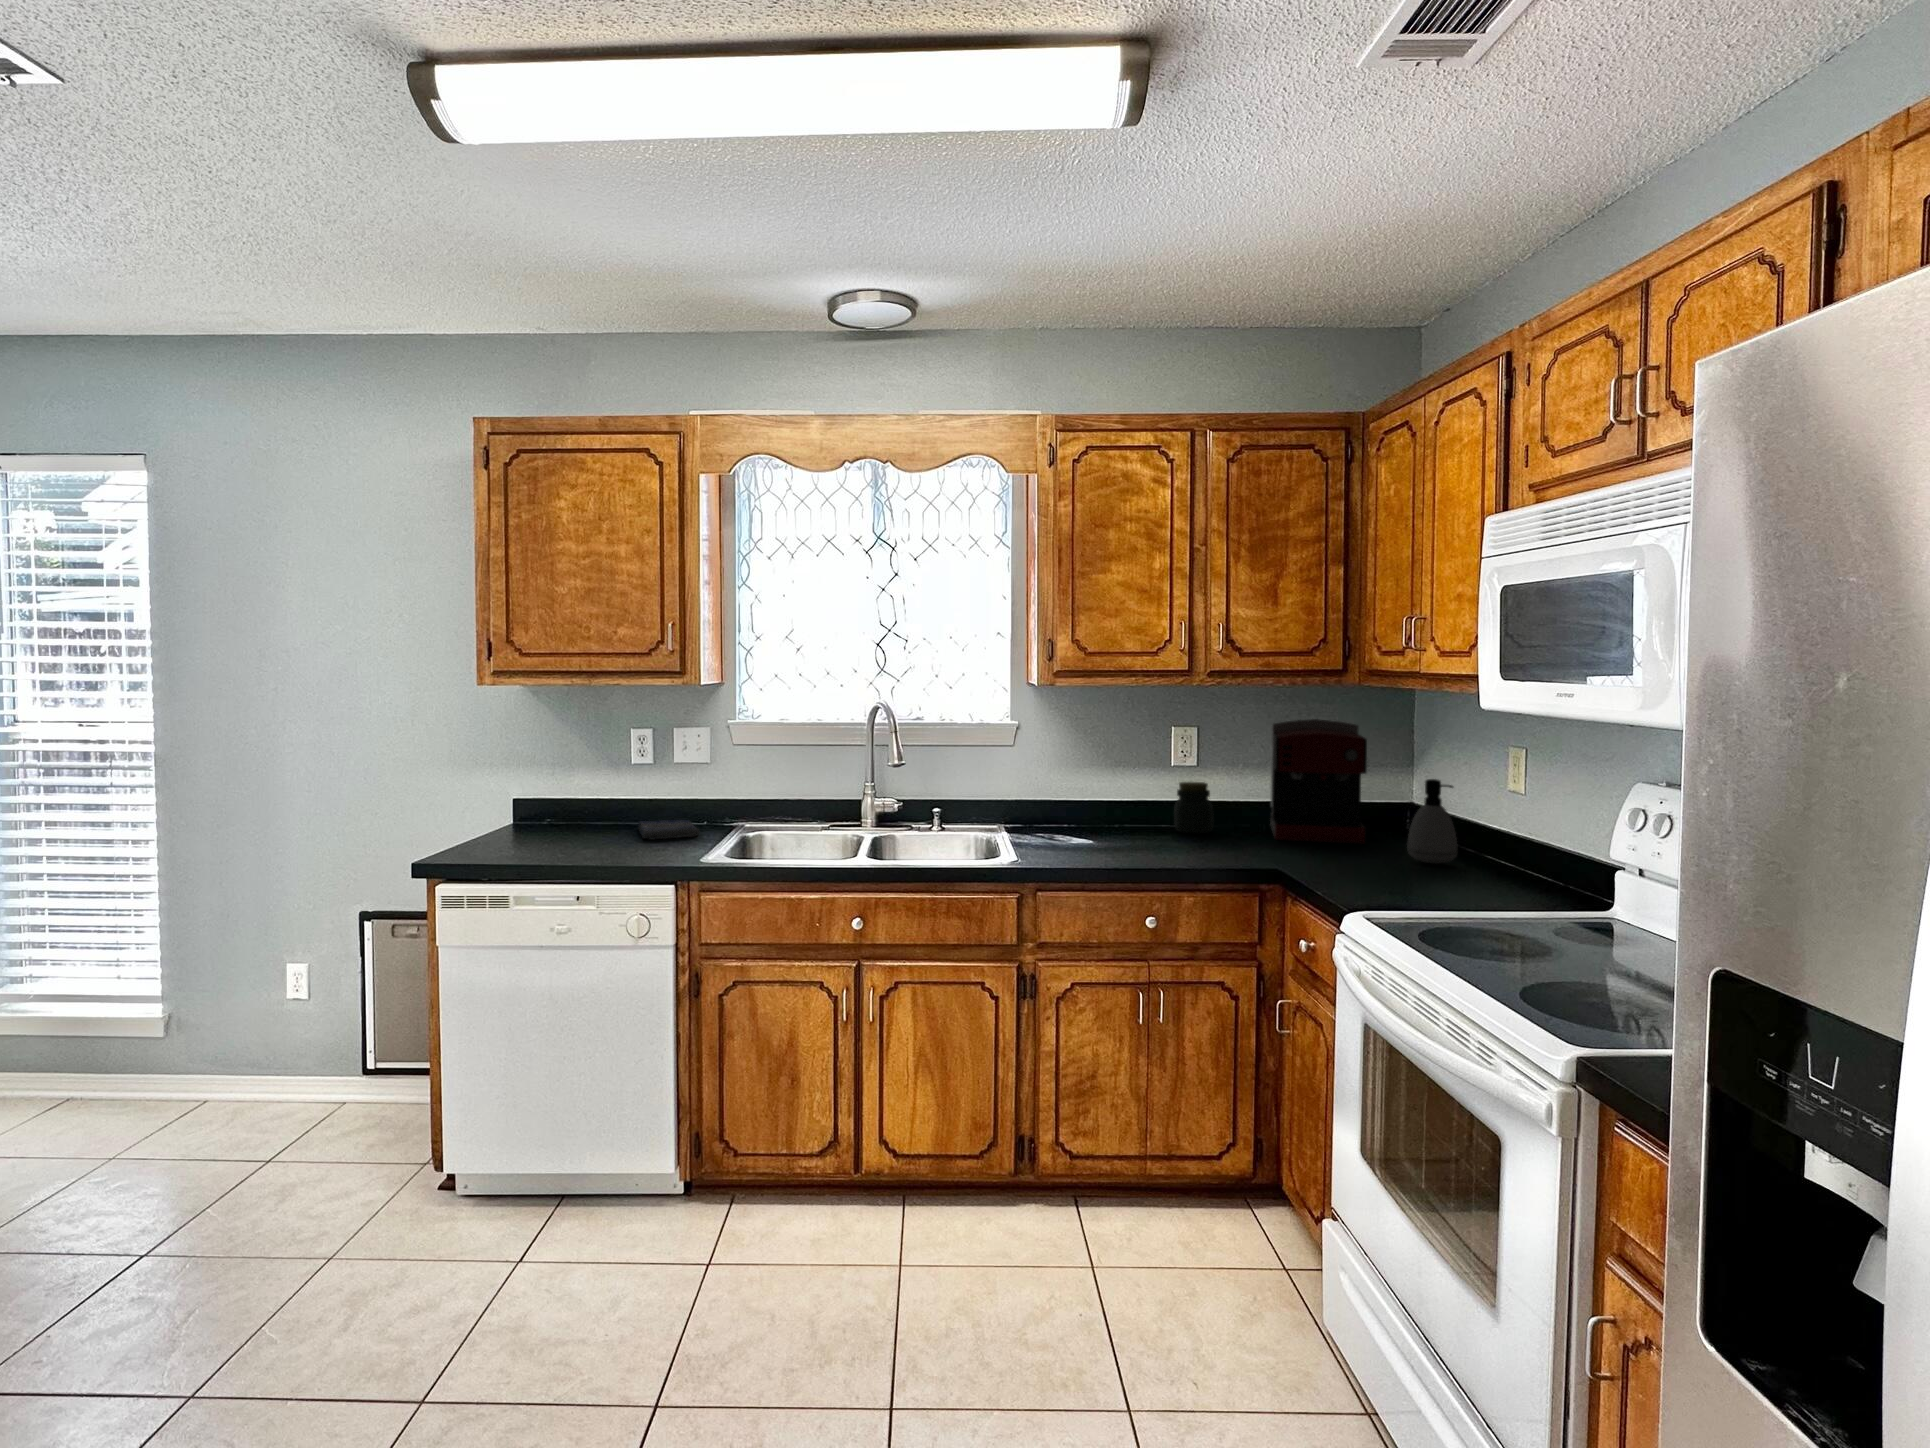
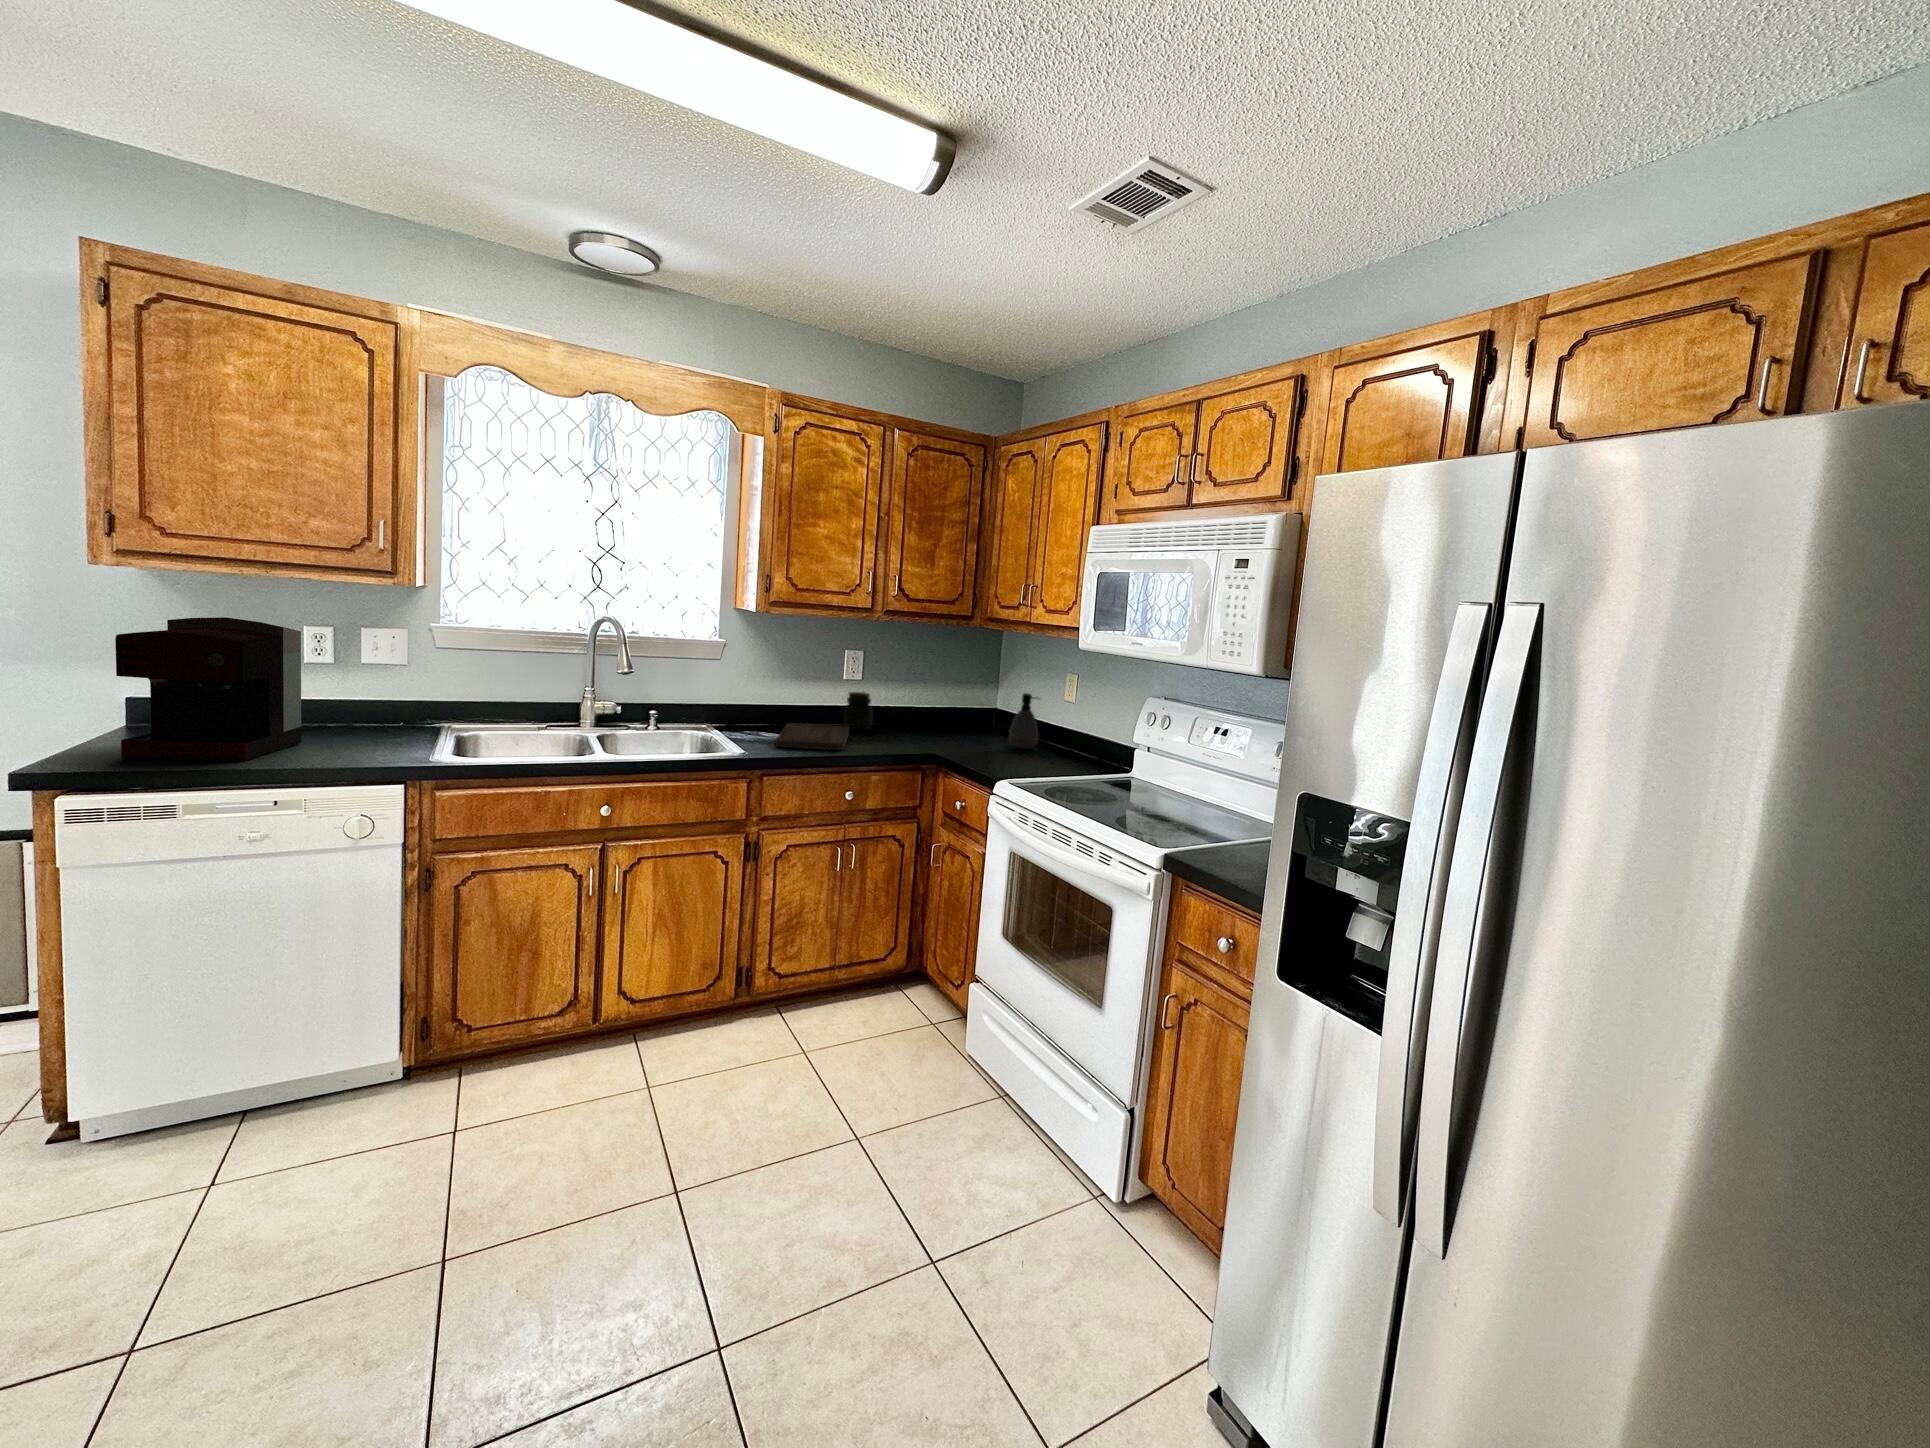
coffee maker: present [1270,719,1367,844] -> present [115,617,301,761]
dish towel: present [638,820,700,839] -> none [315,721,404,741]
cutting board: none [1063,823,1174,860] -> present [775,723,849,750]

